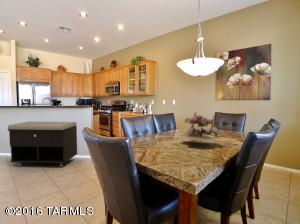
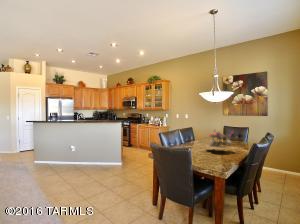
storage bench: present [8,122,77,166] -> none [58,134,109,171]

